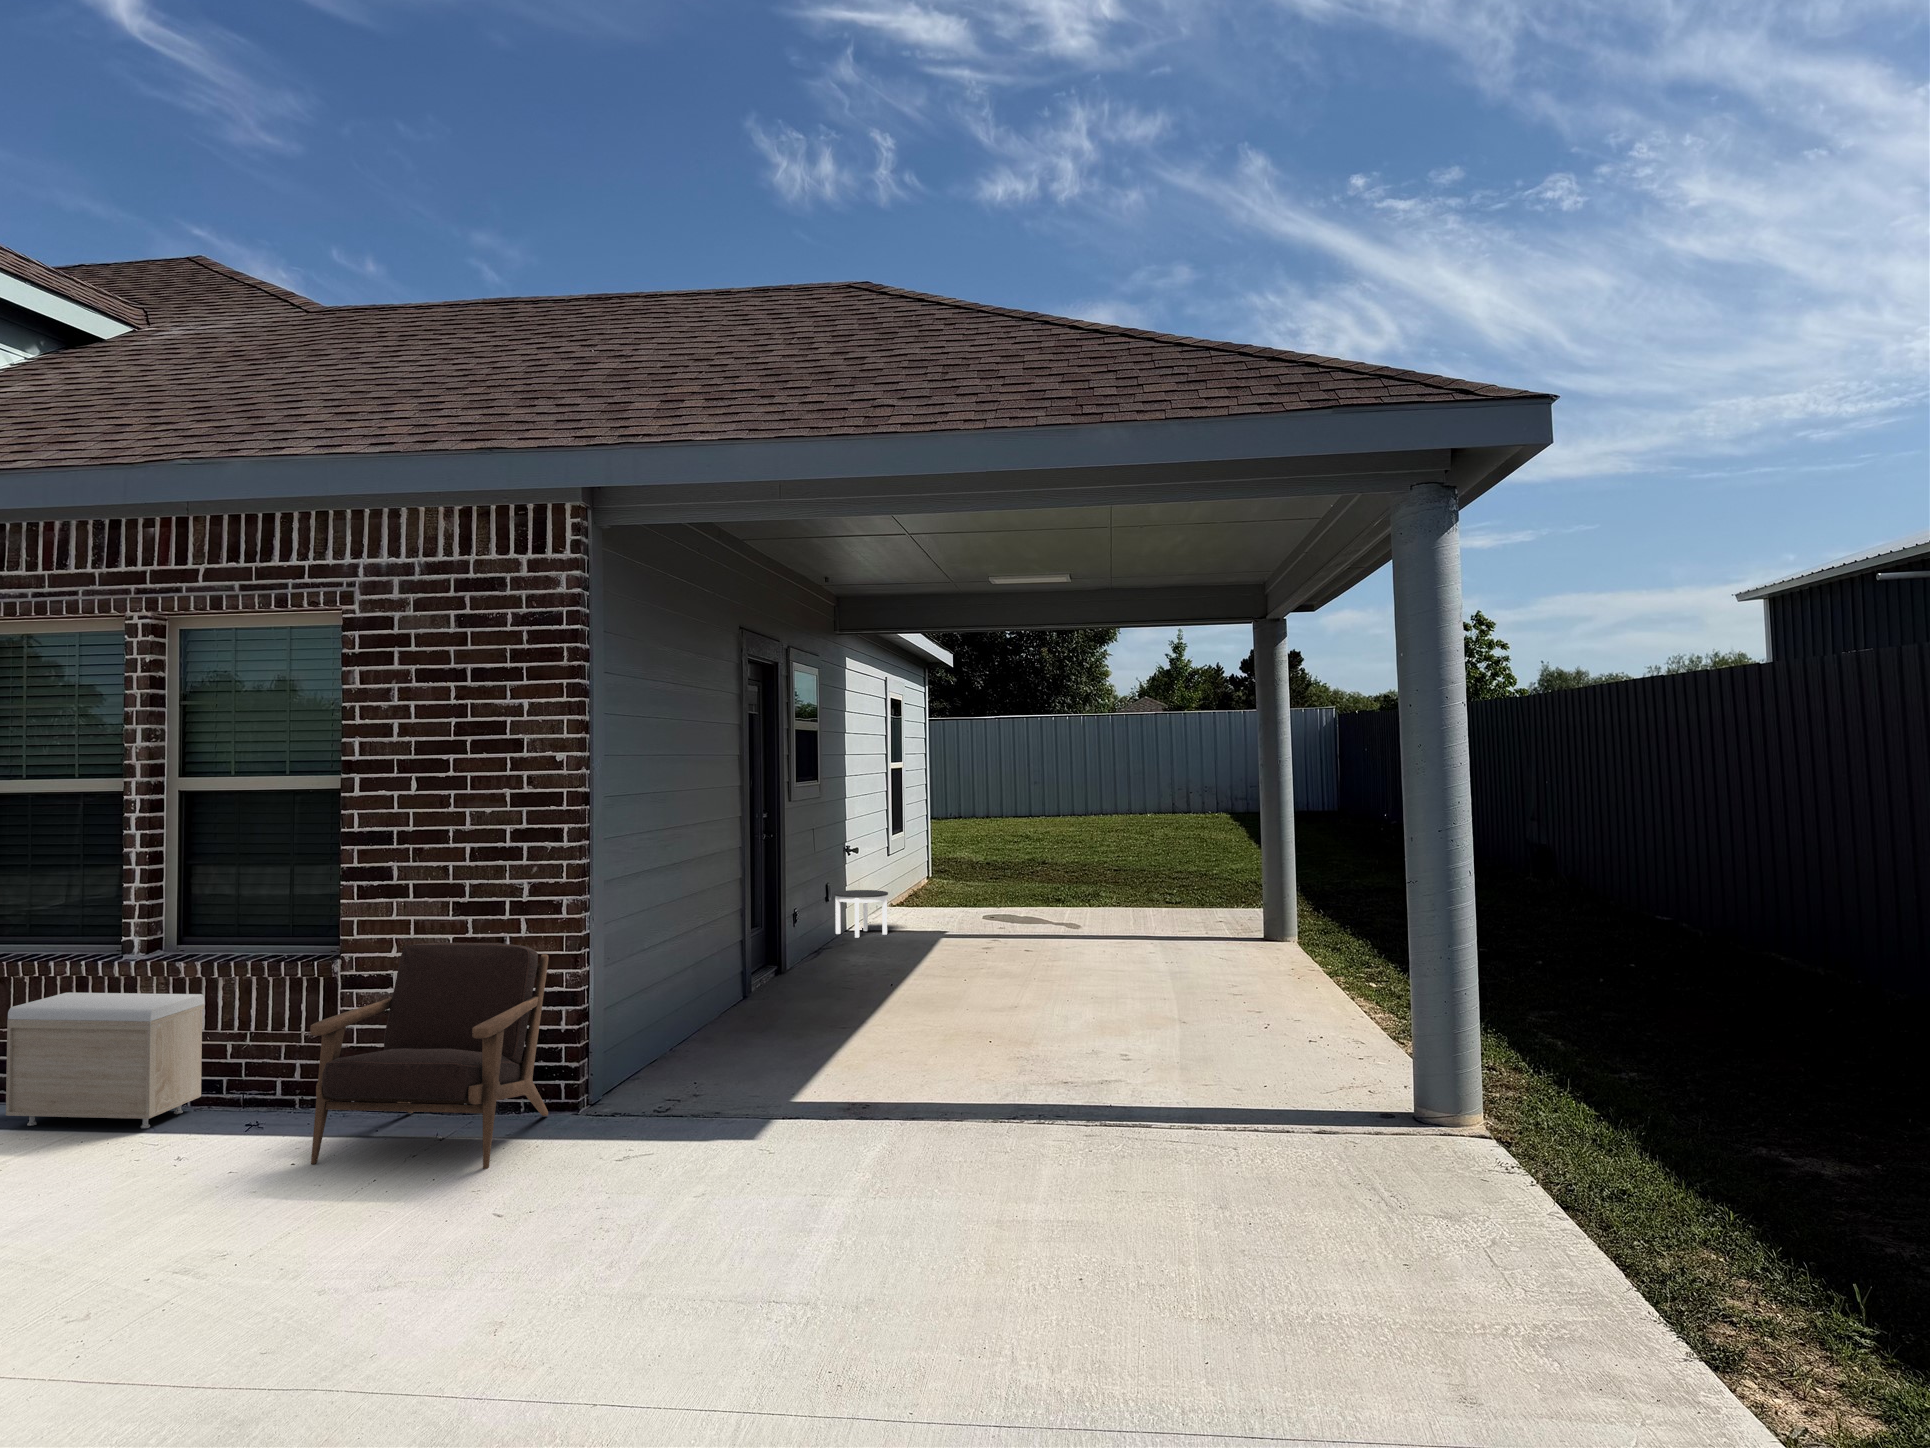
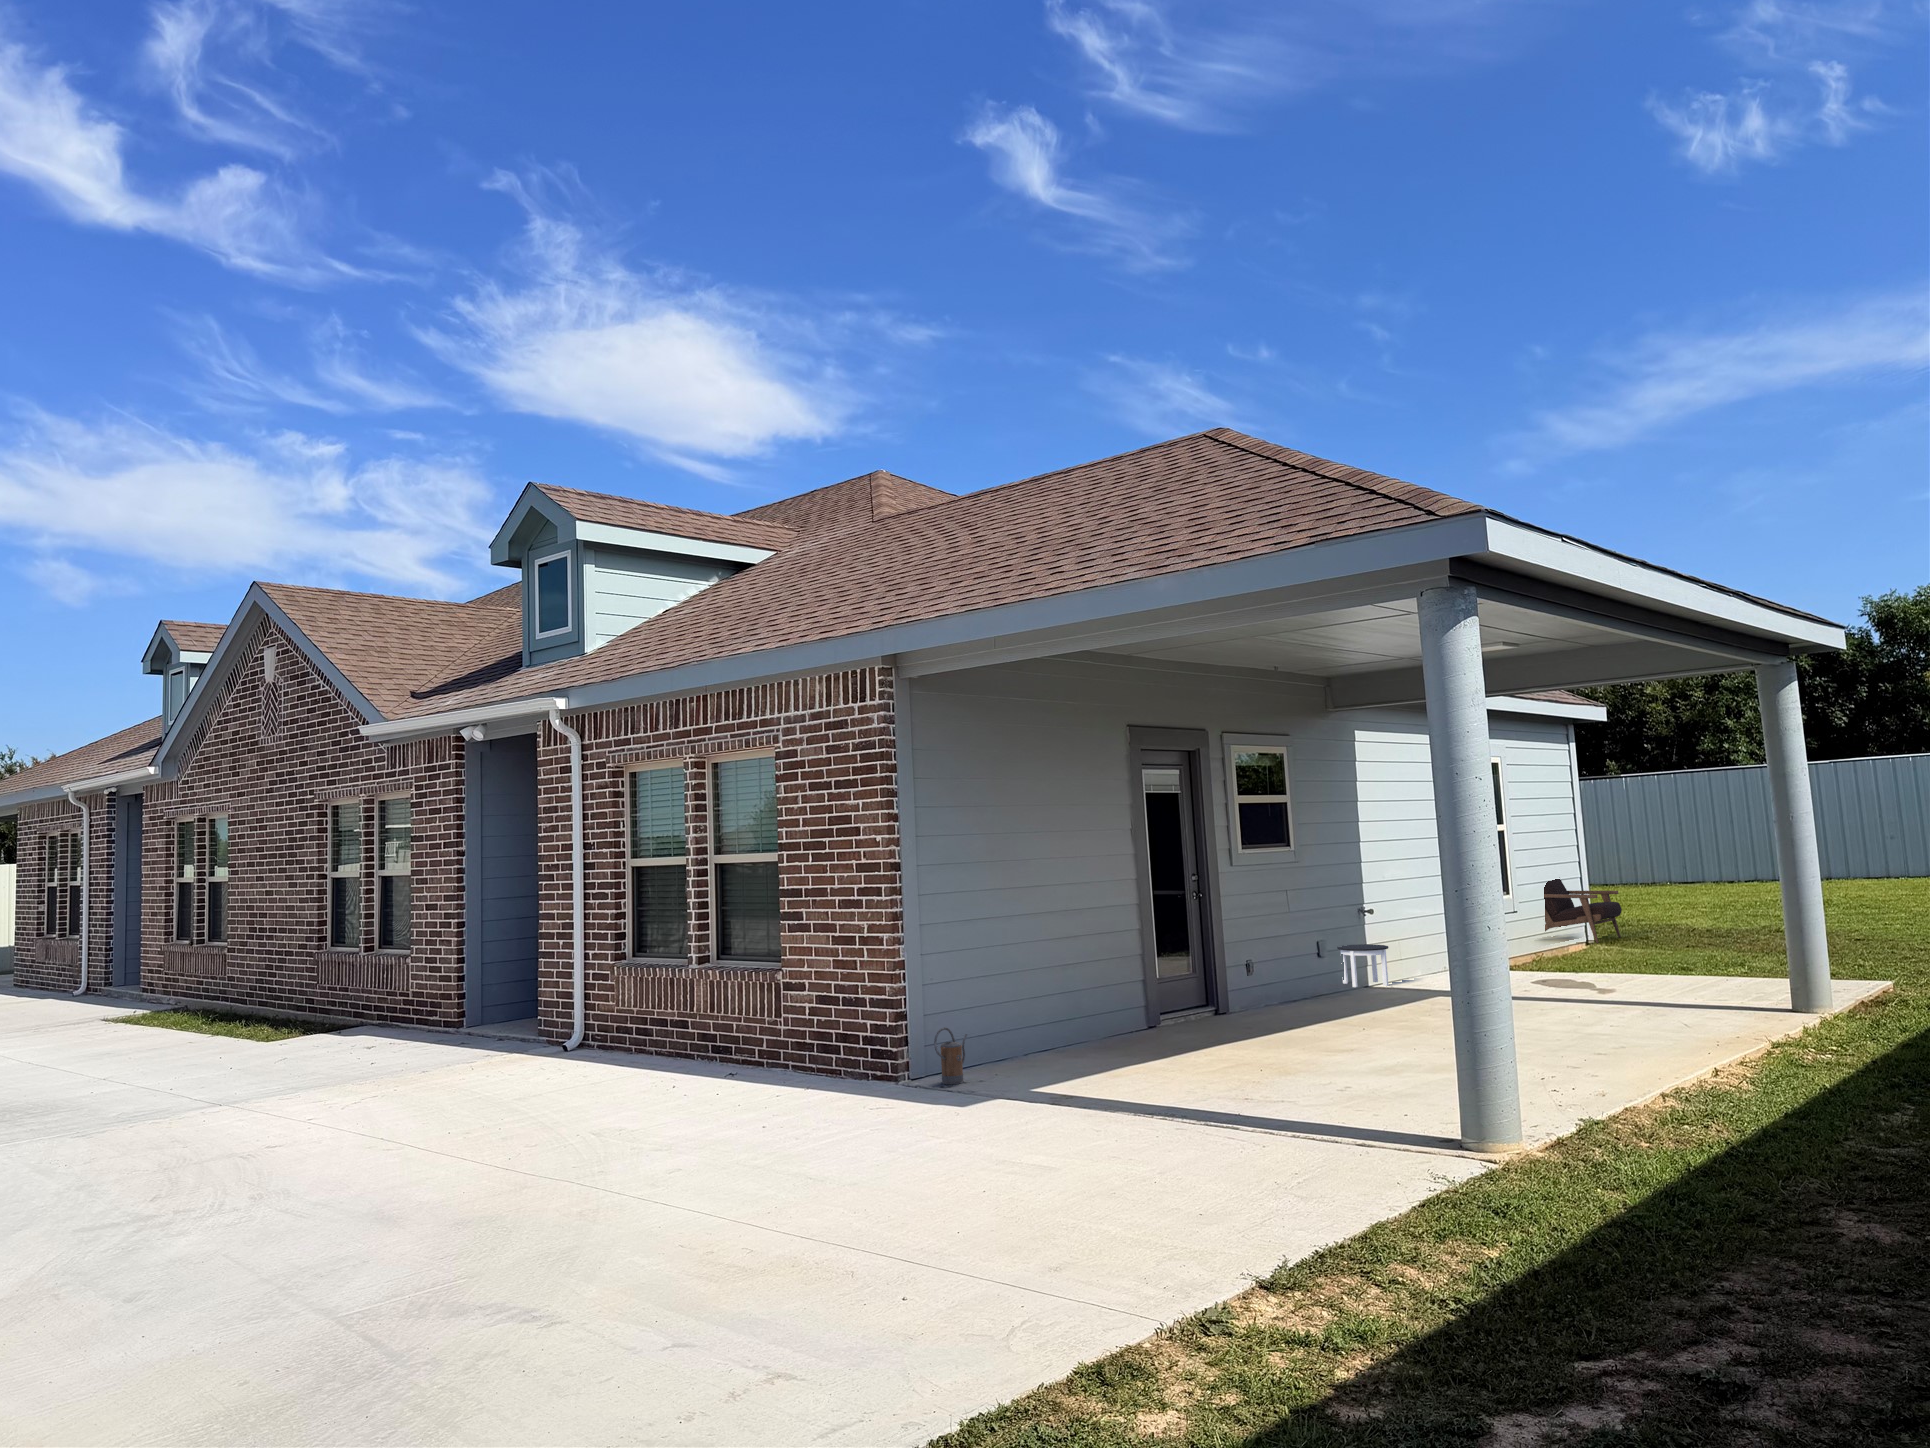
armchair: present [310,943,549,1169] -> present [1544,879,1622,943]
storage bench: present [6,993,205,1128] -> none [623,986,721,1069]
watering can: none [634,1025,664,1105] -> present [934,1027,967,1084]

